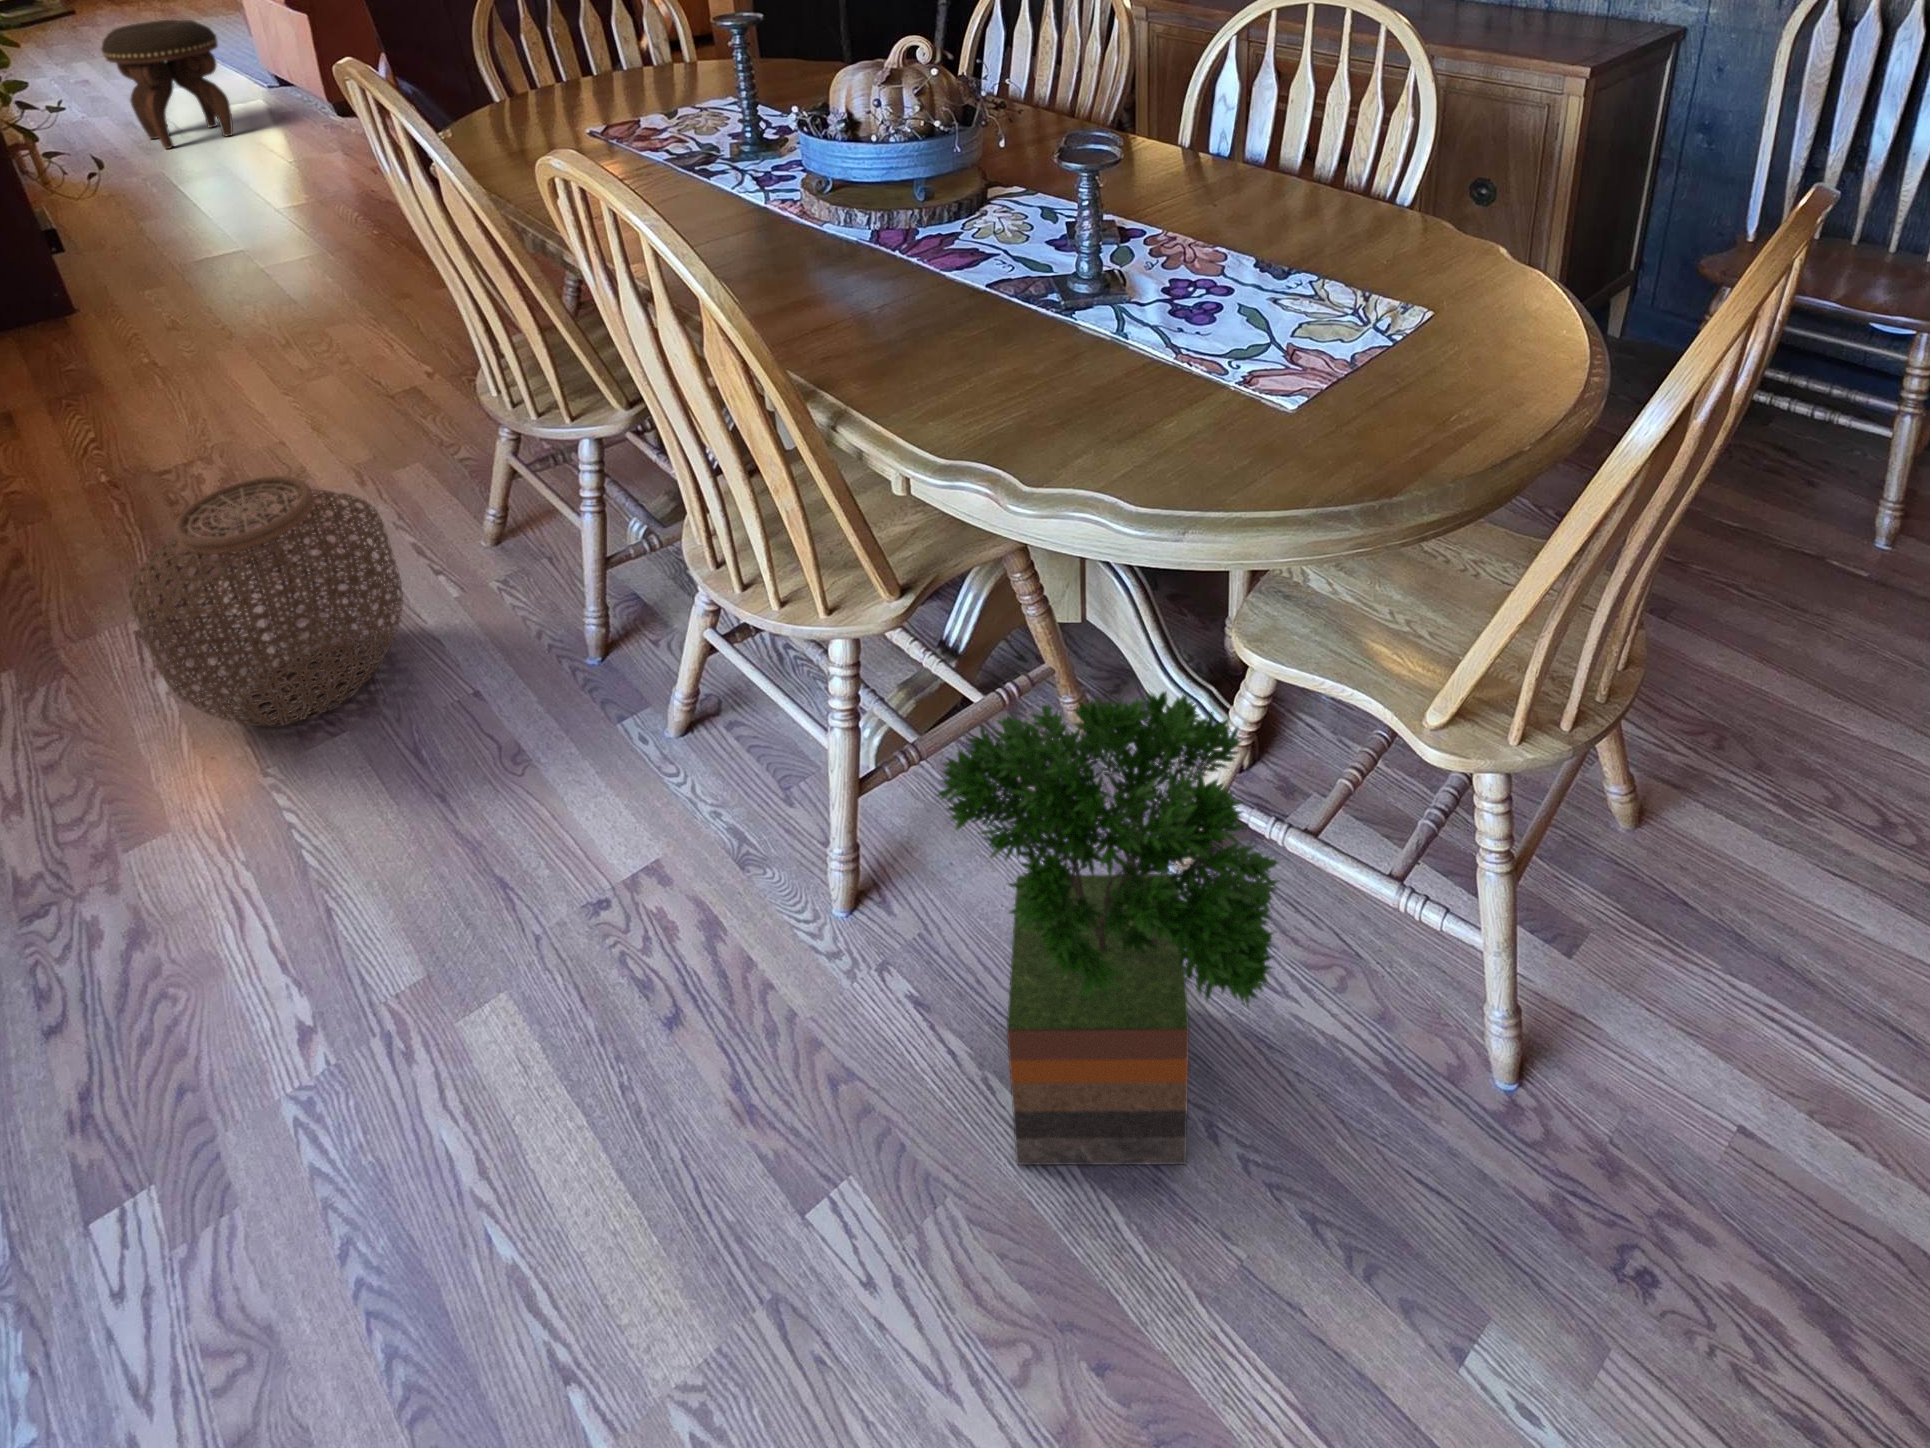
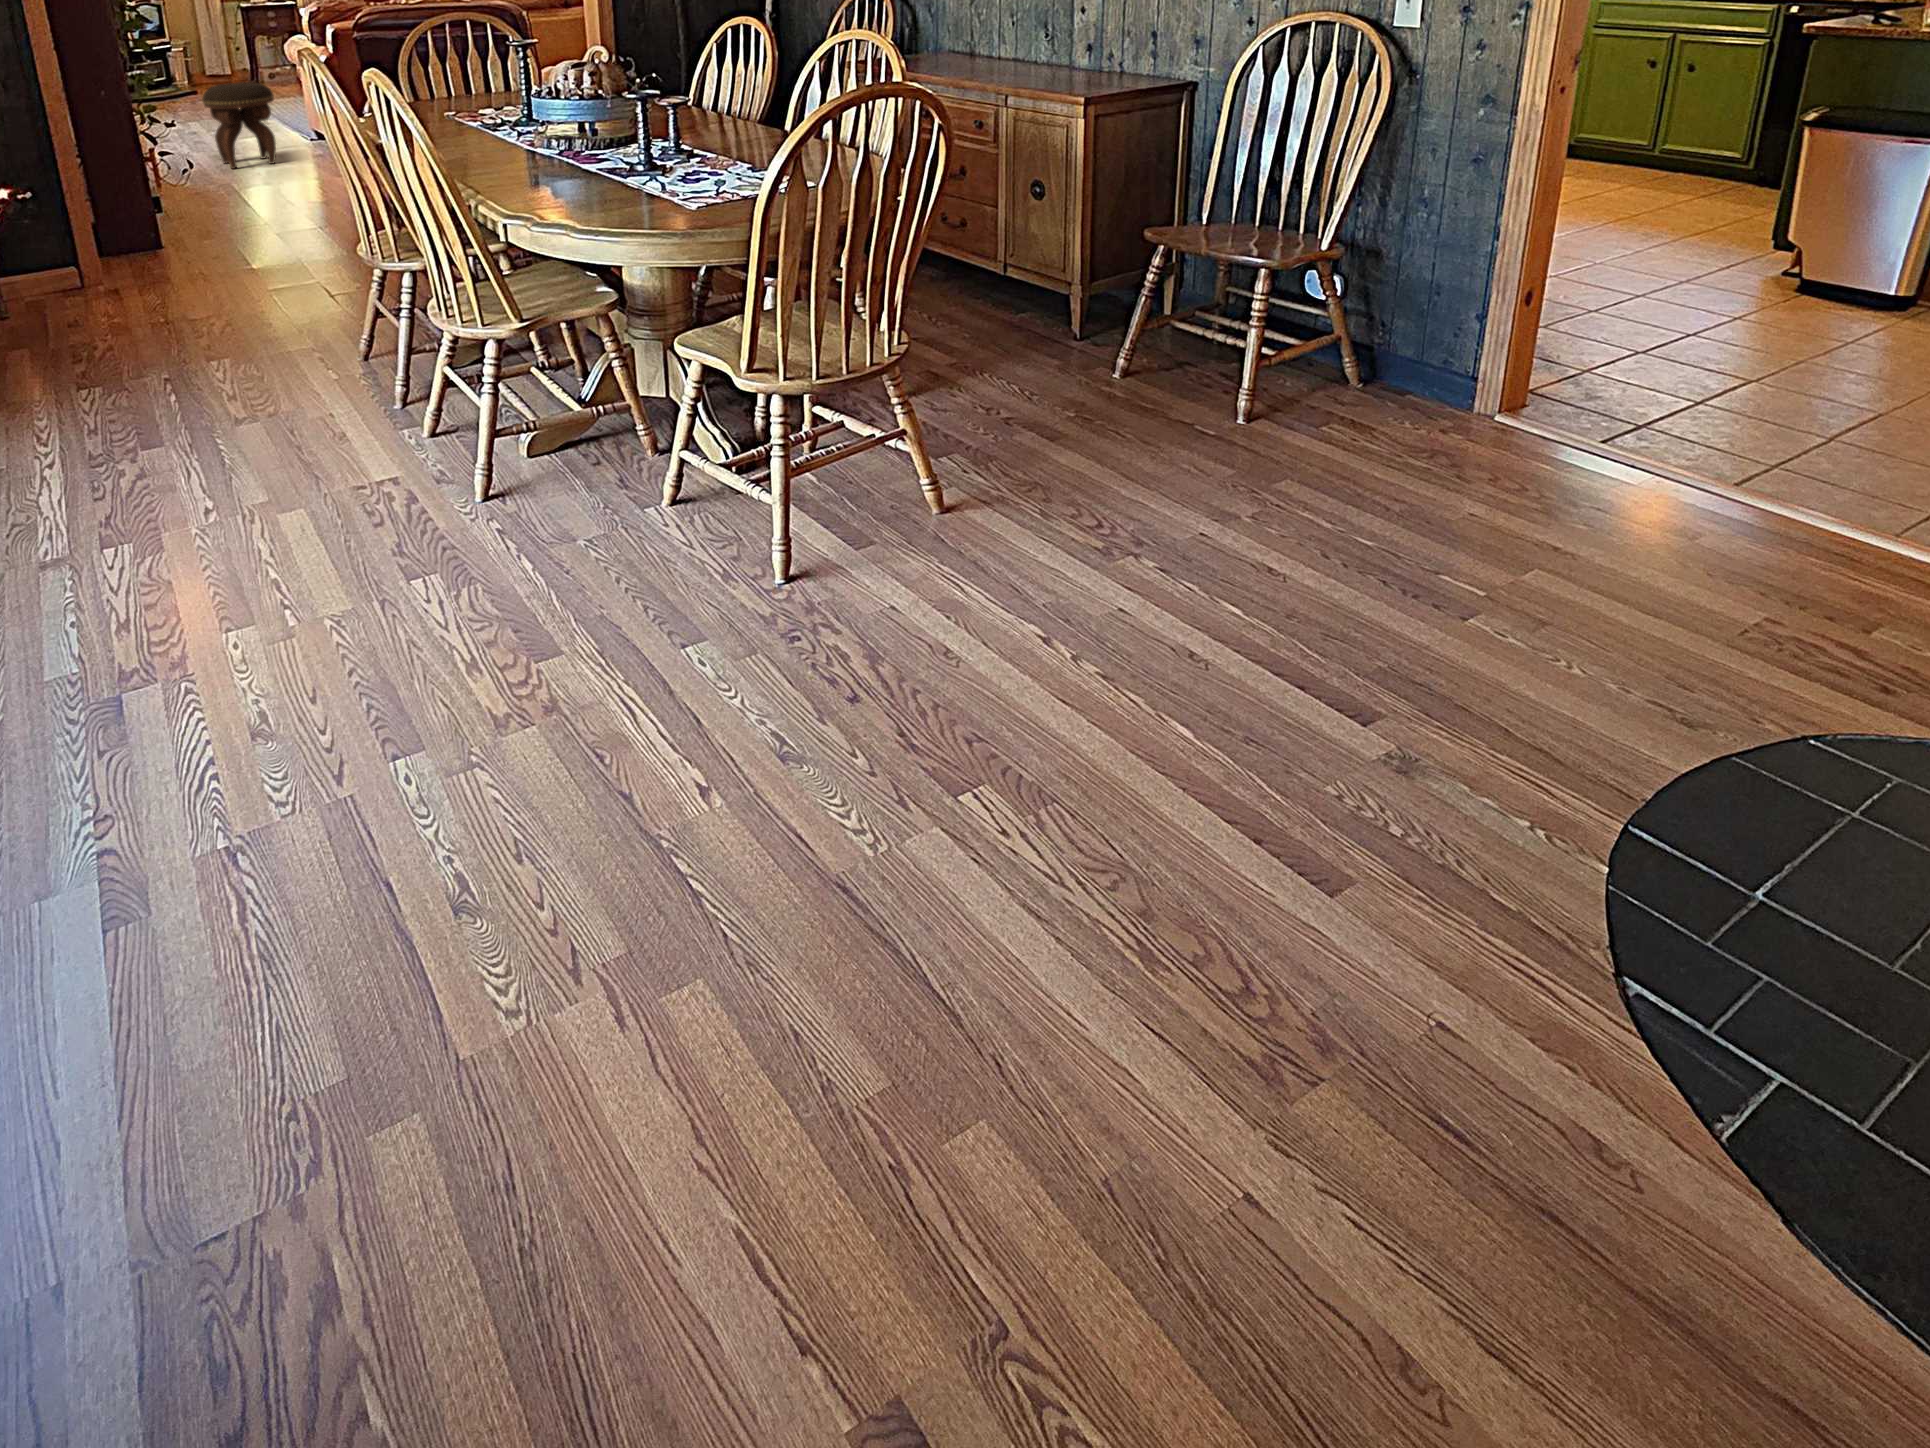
woven basket: present [129,476,403,727] -> none [163,279,299,417]
potted tree: present [938,691,1278,1165] -> none [483,336,645,591]

